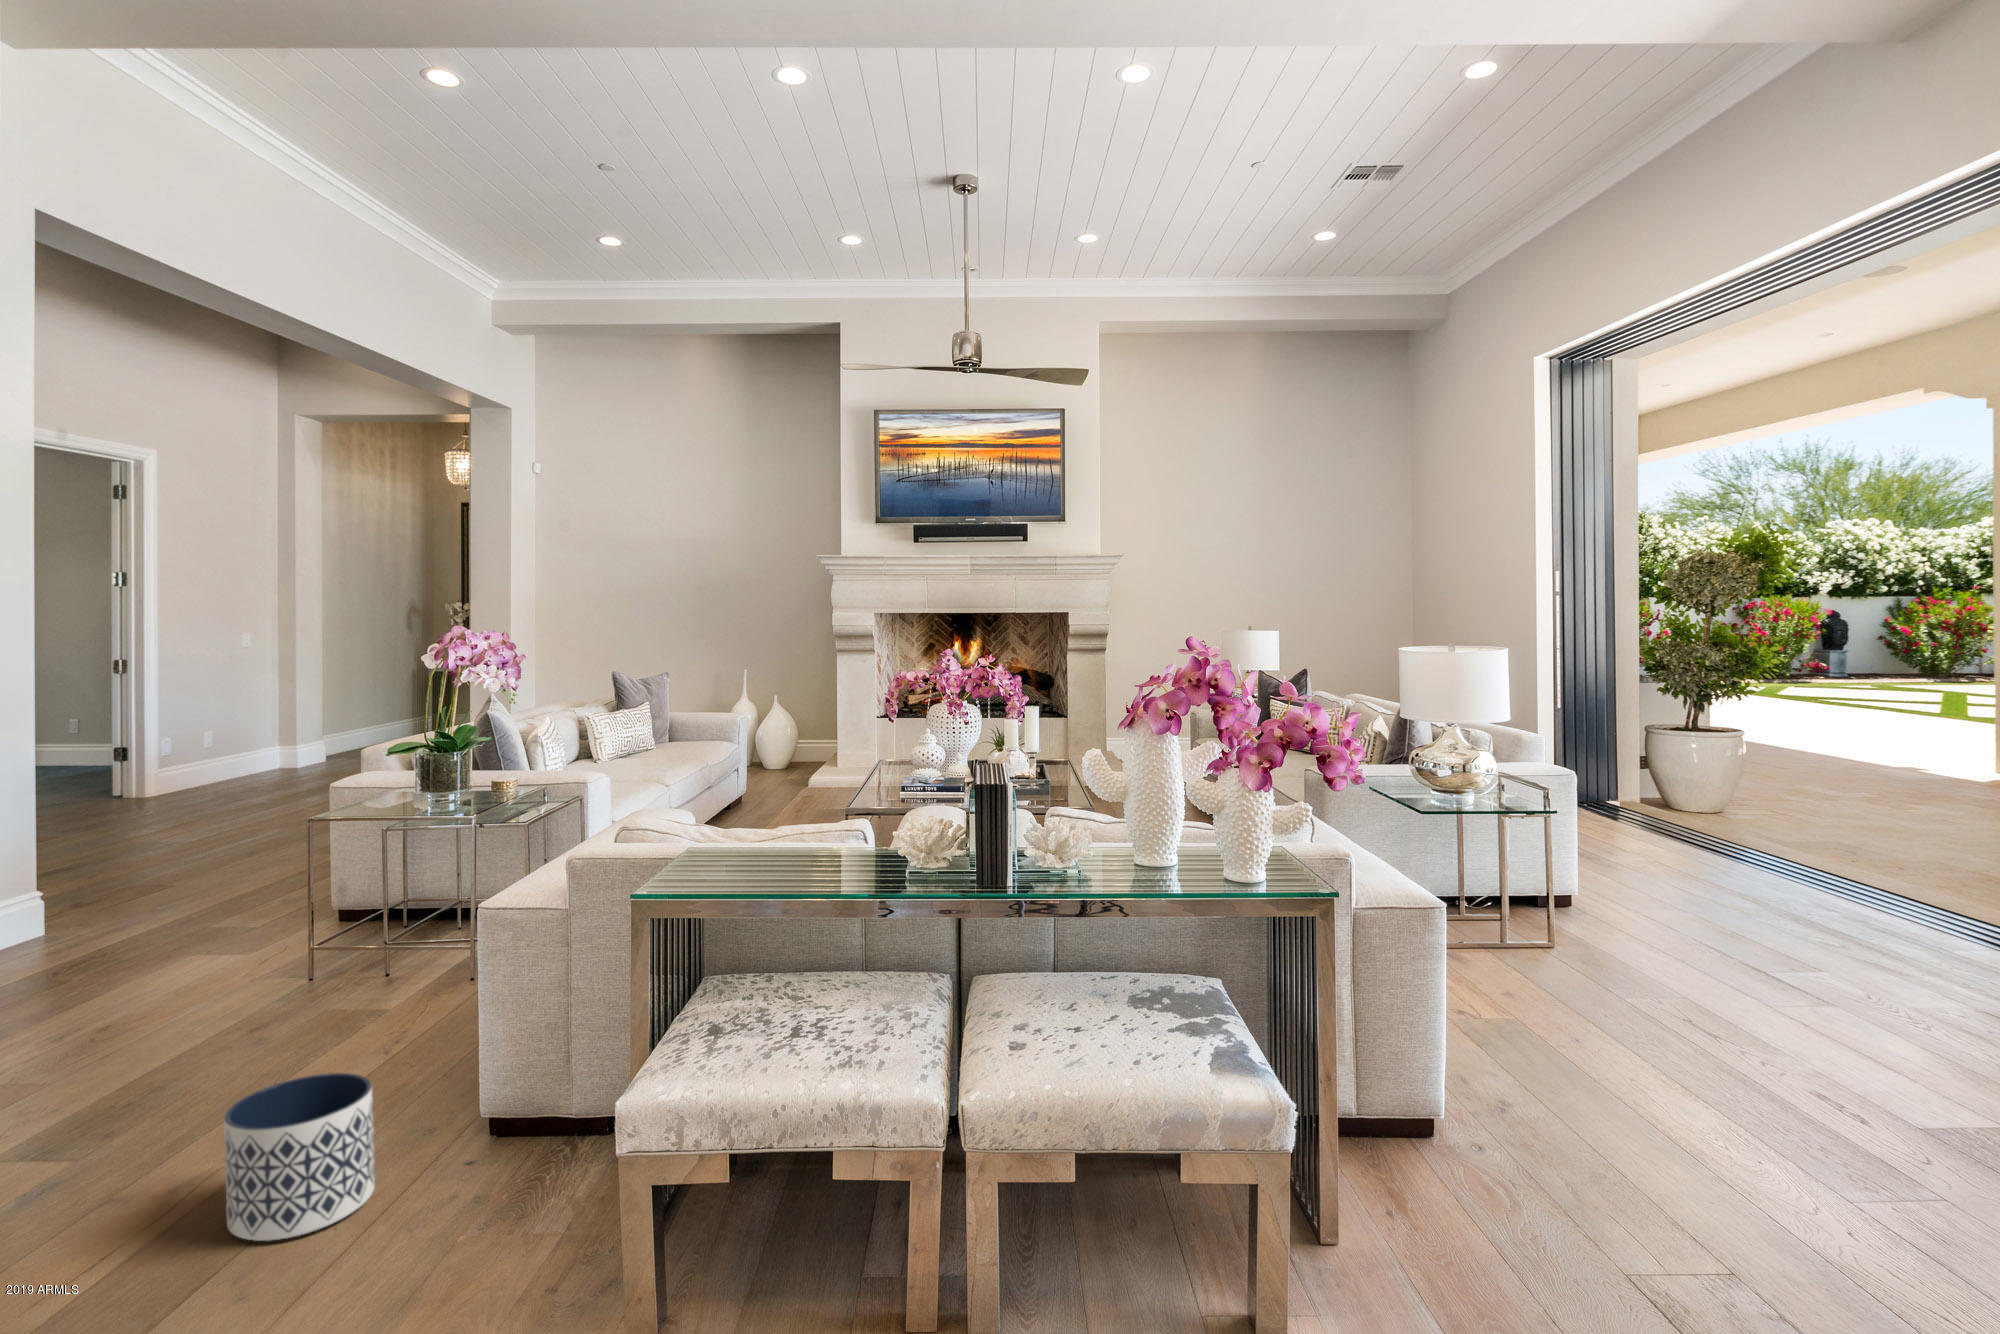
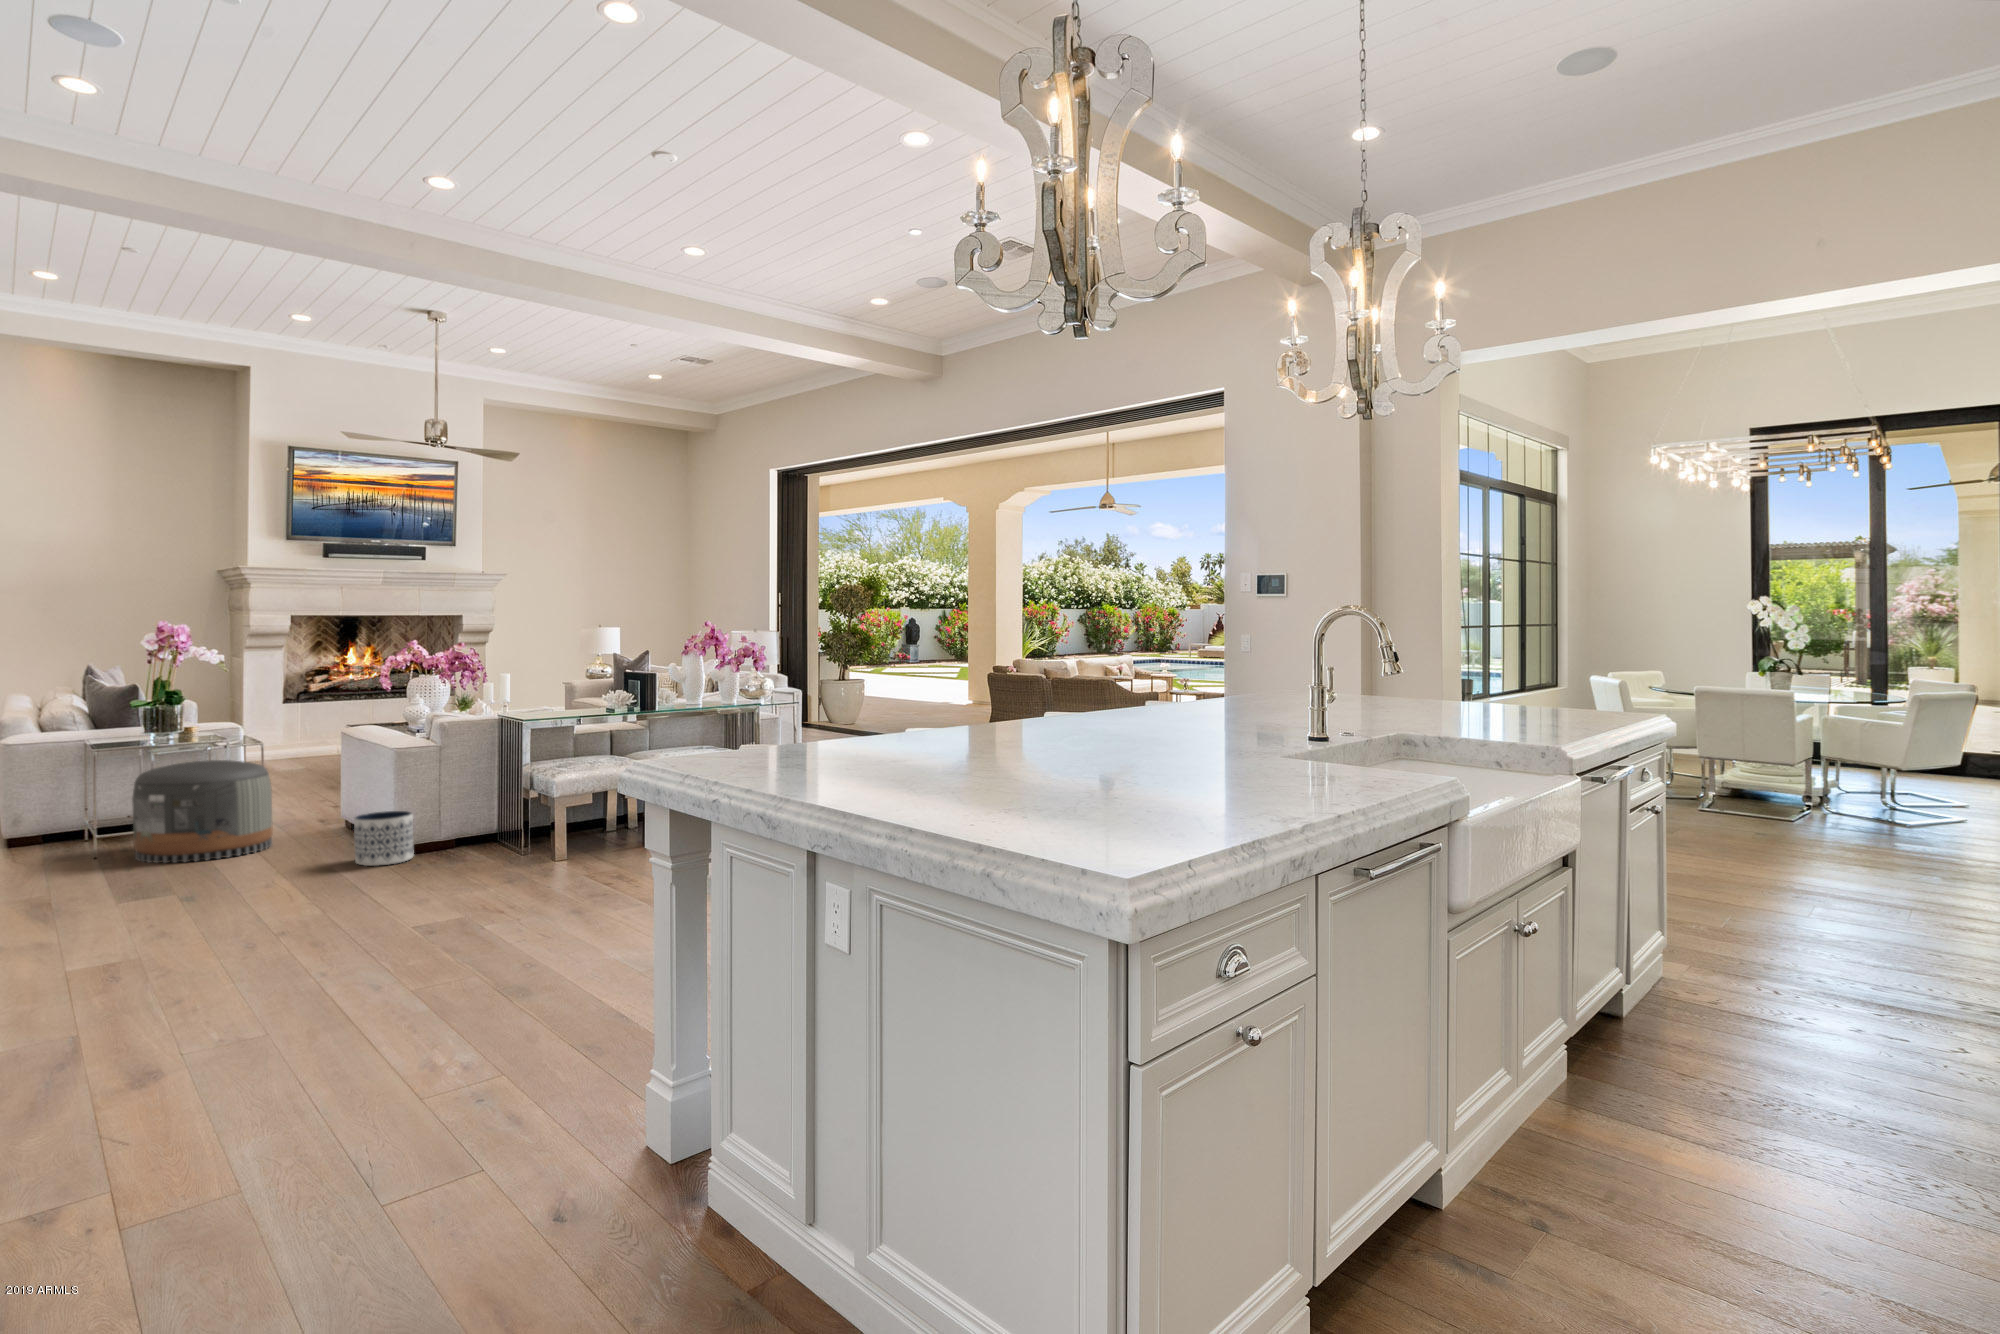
pouf: none [161,871,402,1081] -> present [132,760,273,863]

